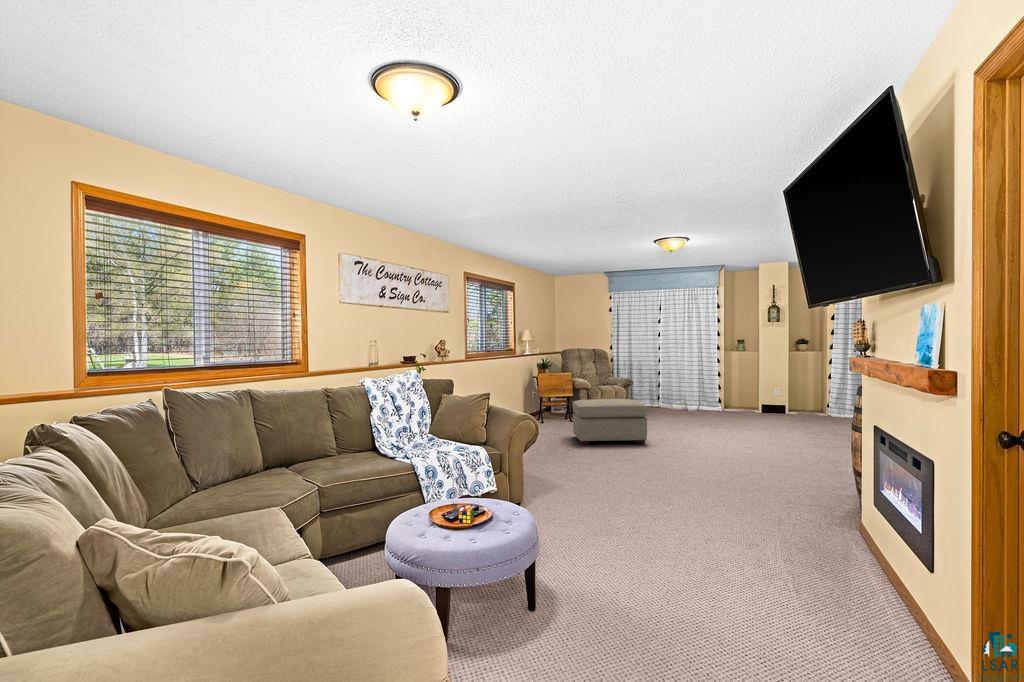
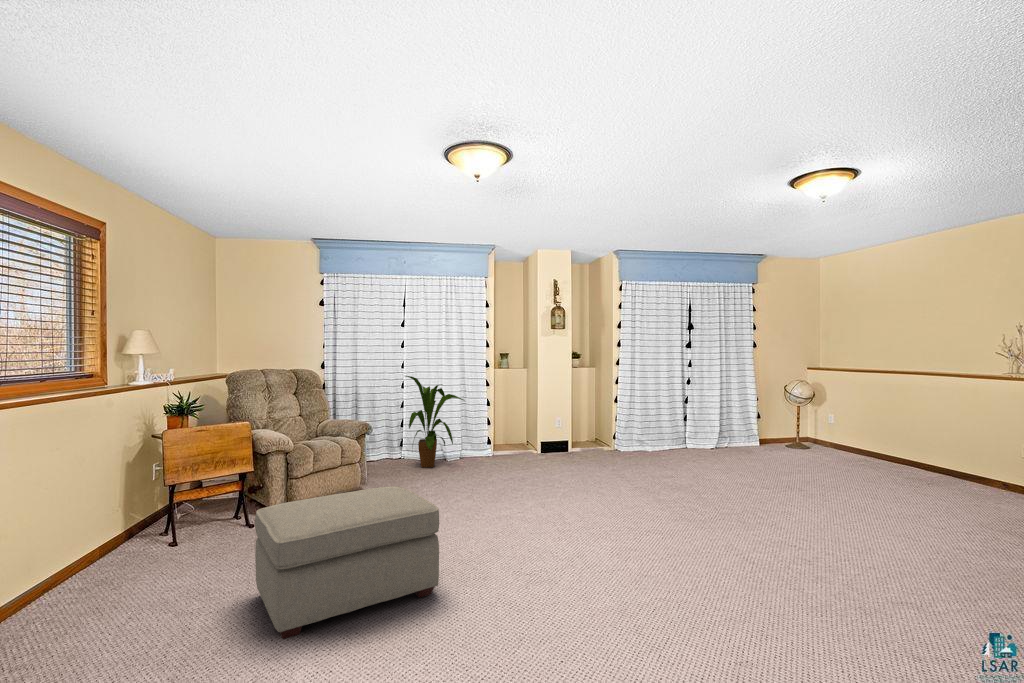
house plant: none [657,354,700,412] -> present [405,376,463,468]

